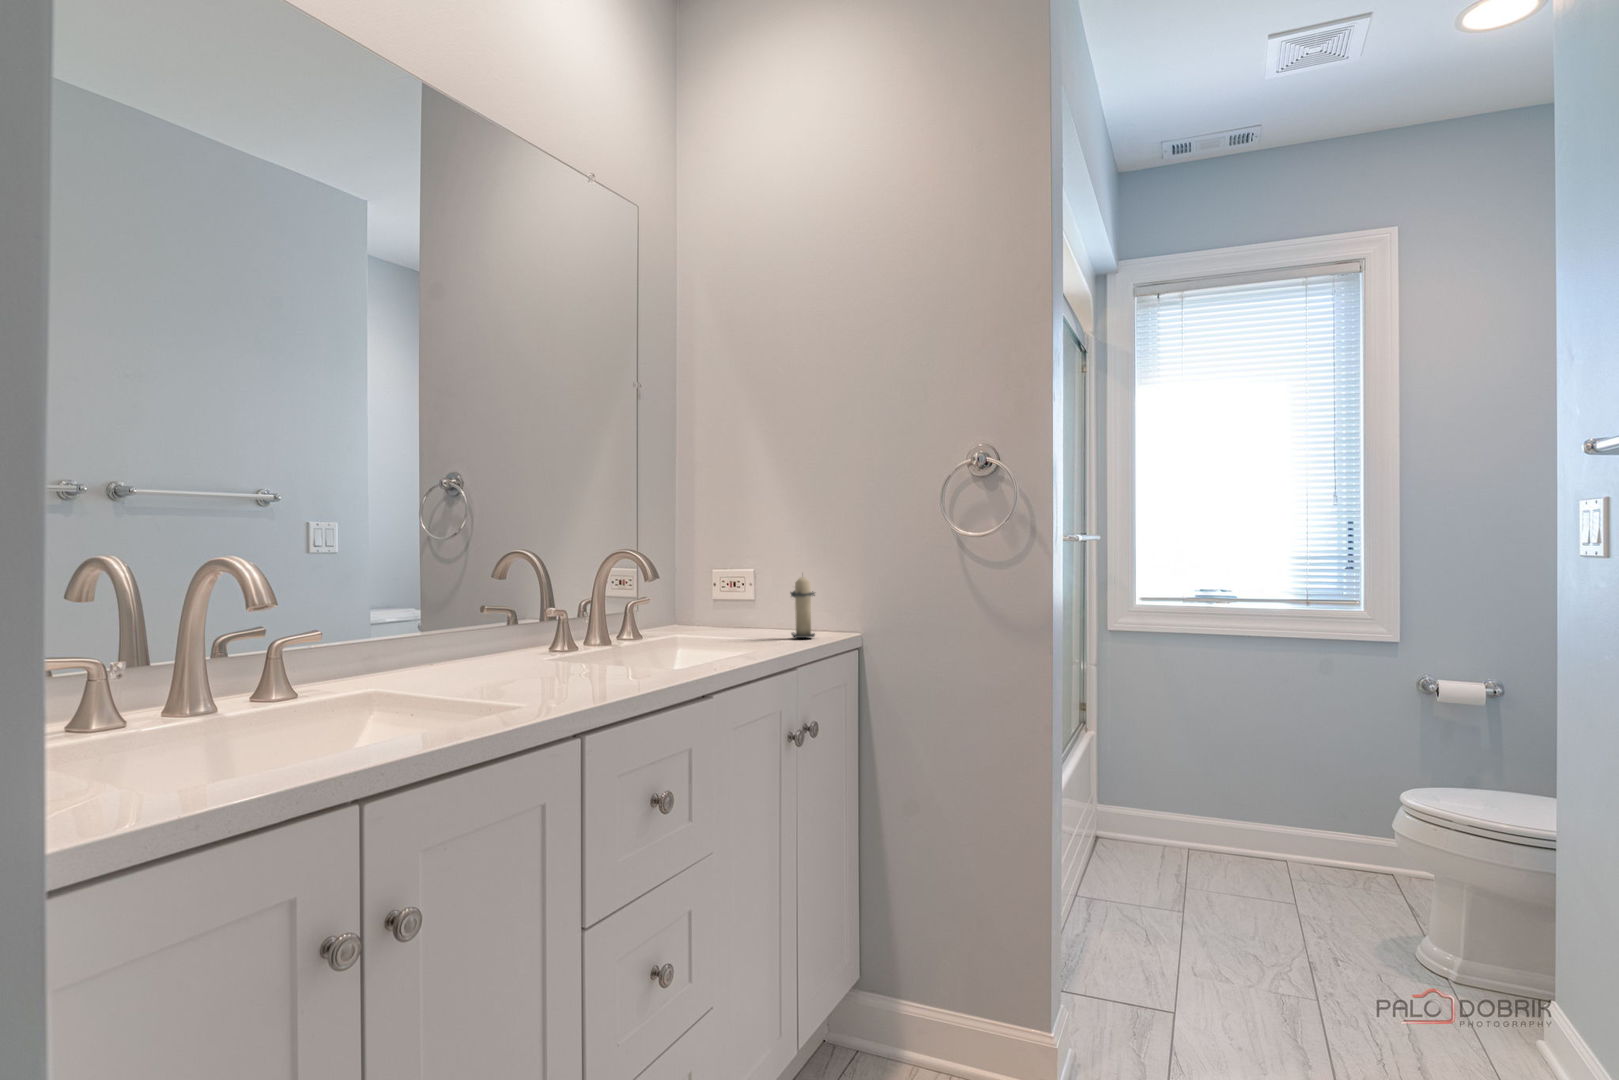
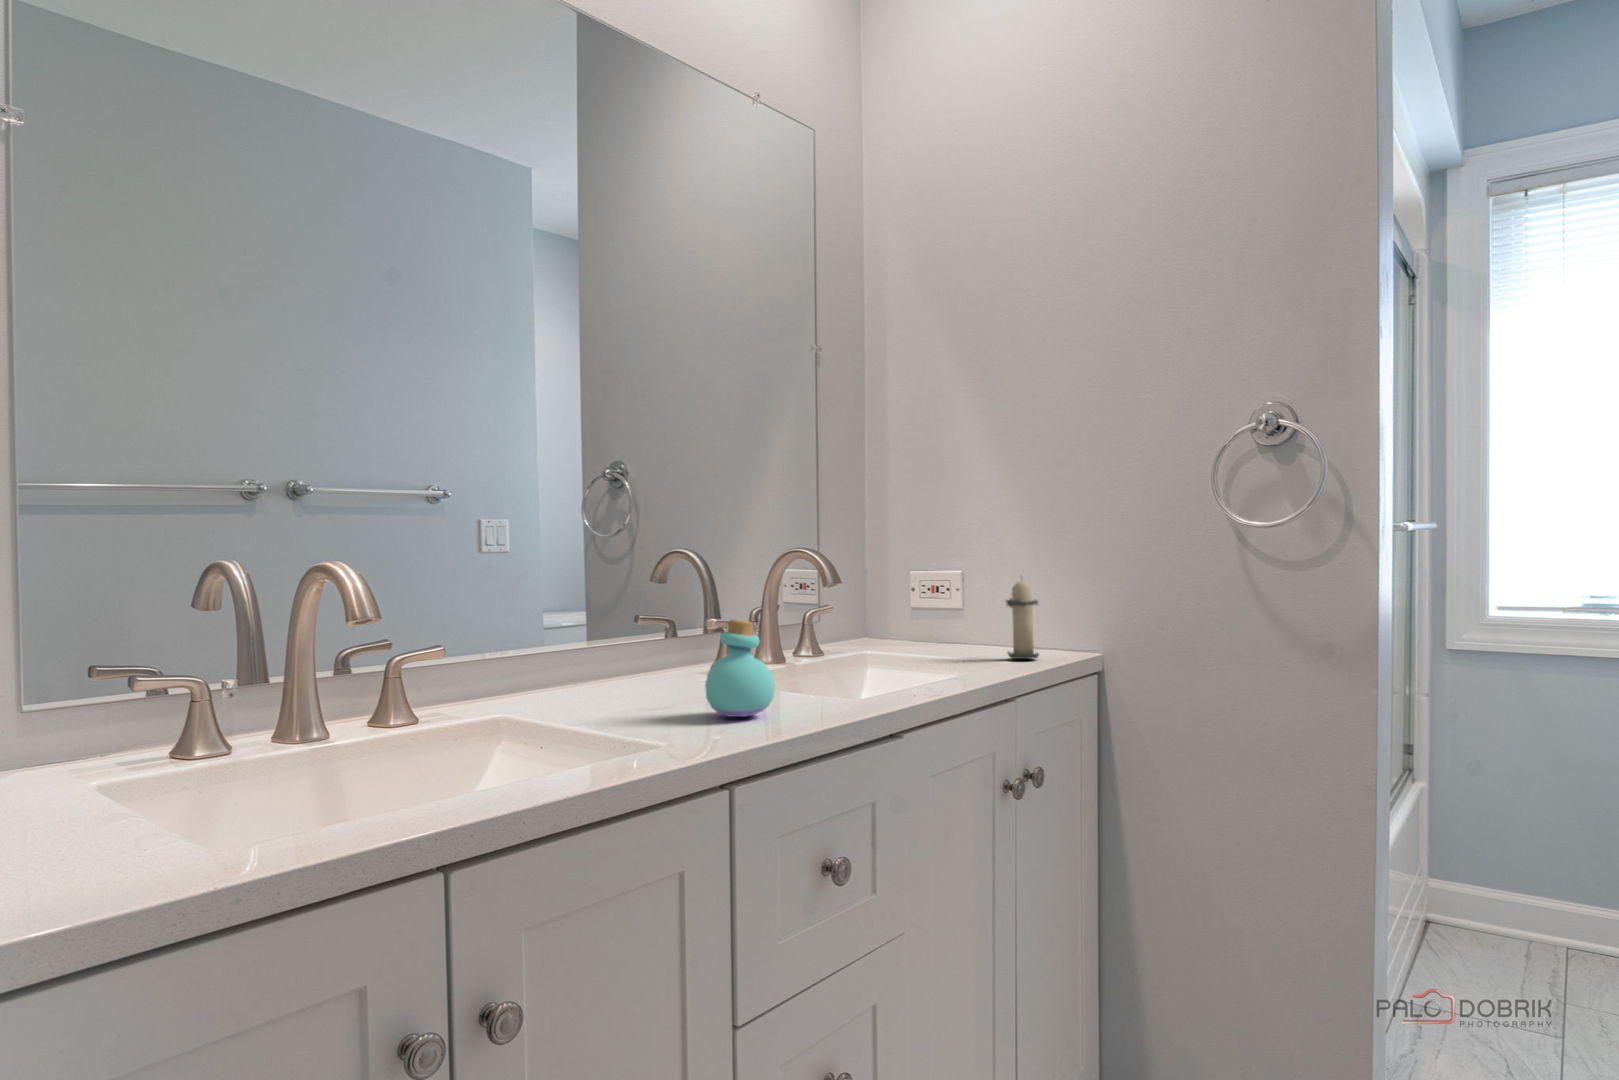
perfume bottle: none [555,607,613,685] -> present [705,619,775,717]

